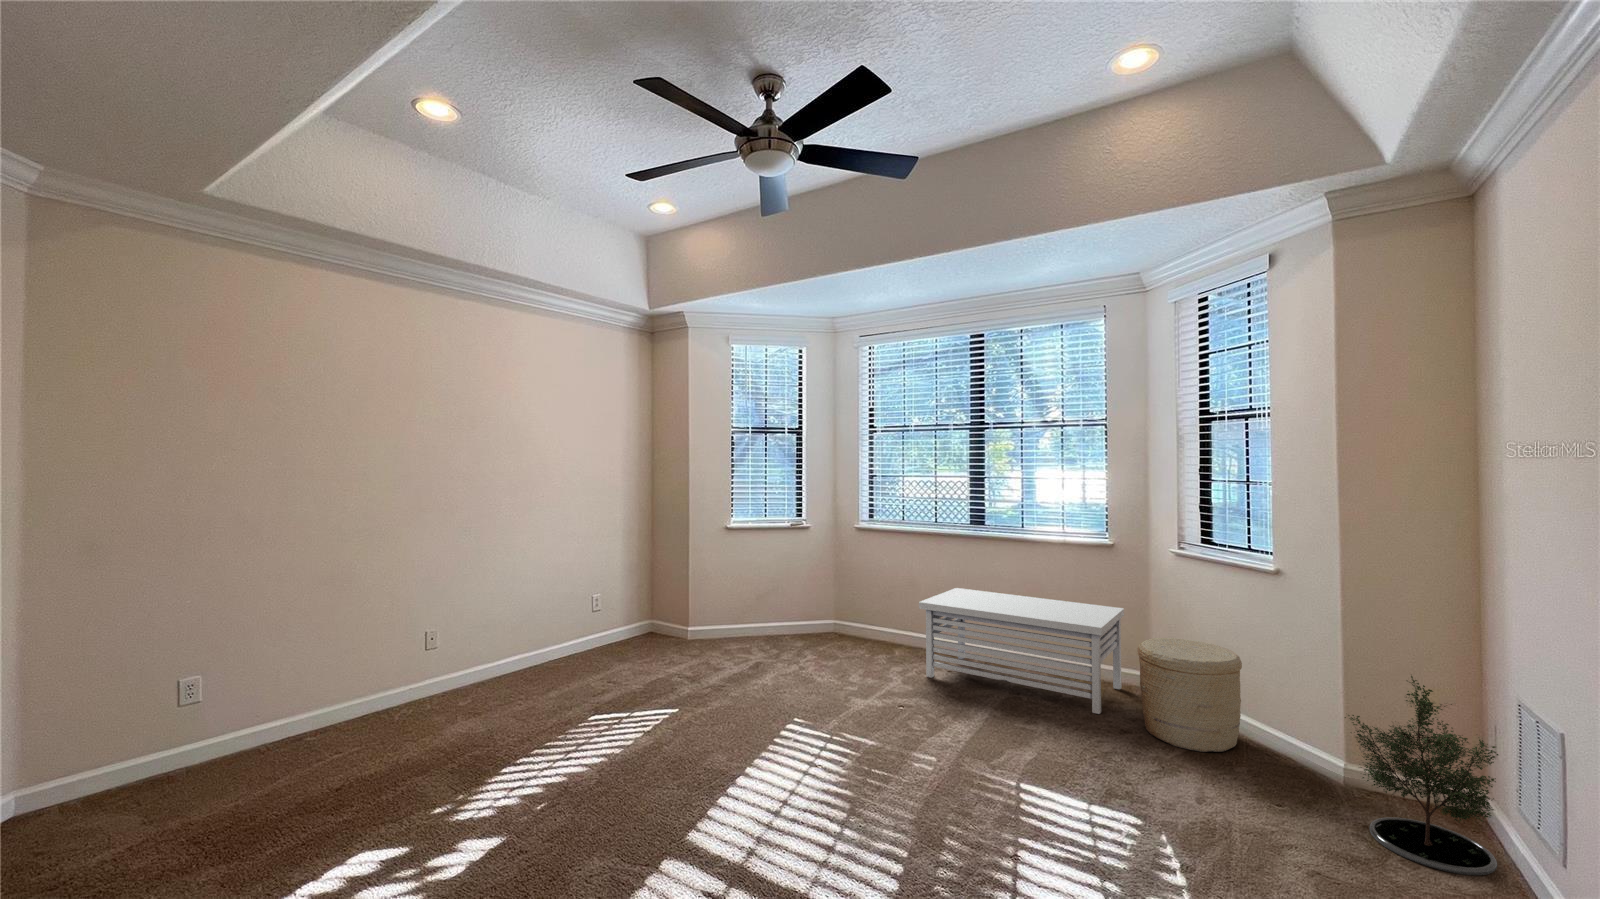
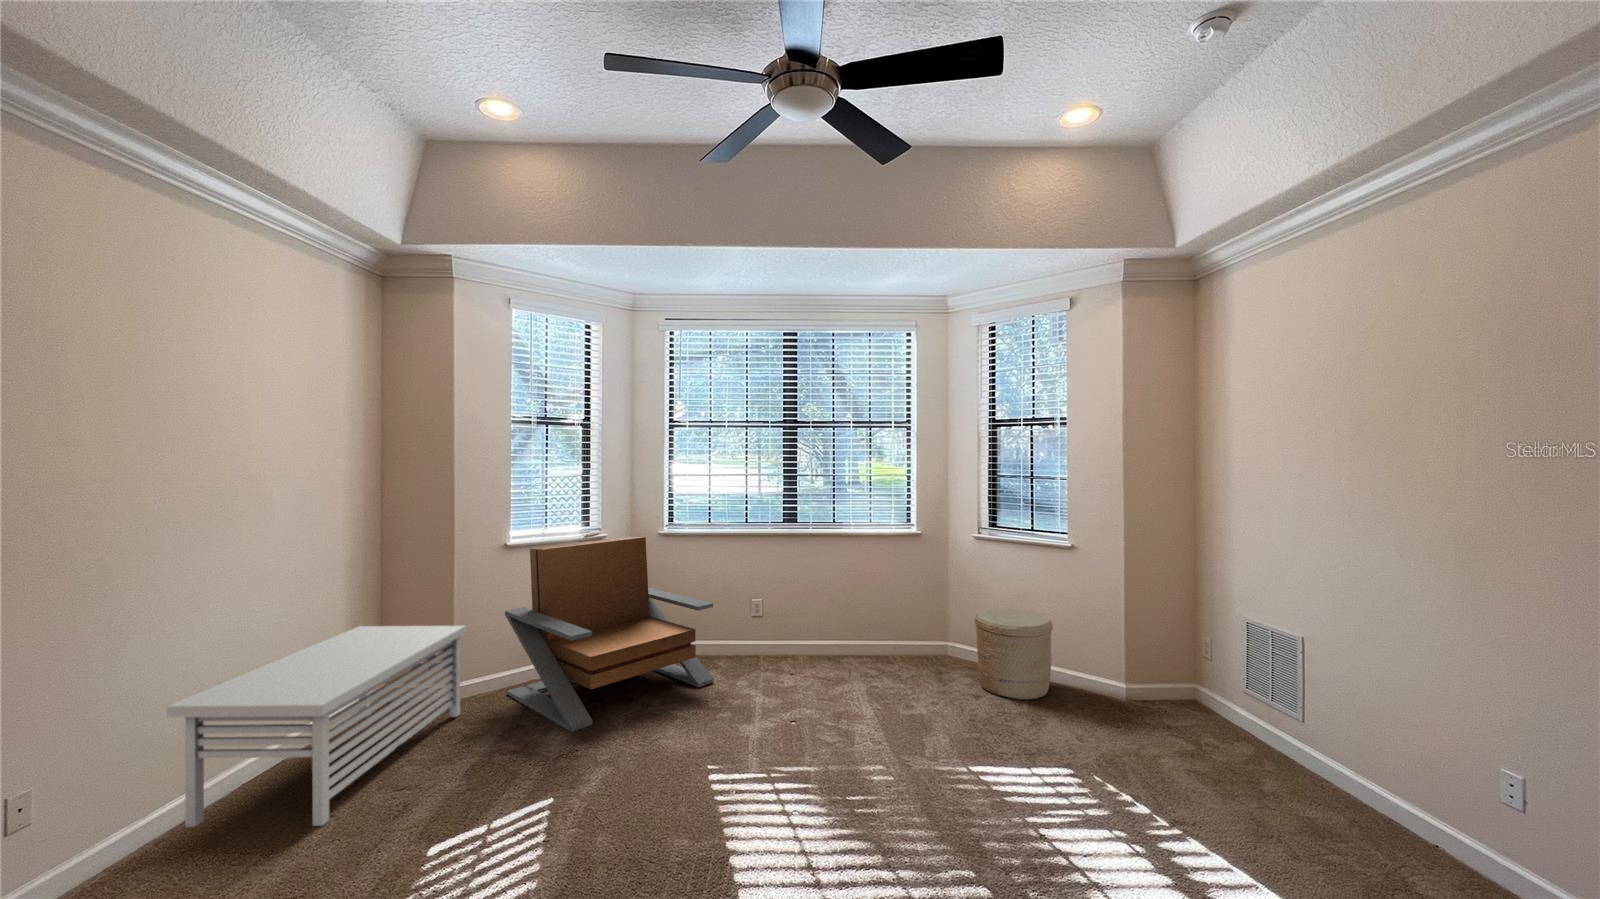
lounge chair: none [722,529,874,675] -> present [505,537,713,732]
storage bench: present [919,588,1124,714] -> present [167,626,466,827]
potted tree: present [1345,676,1498,875] -> none [1154,613,1252,745]

